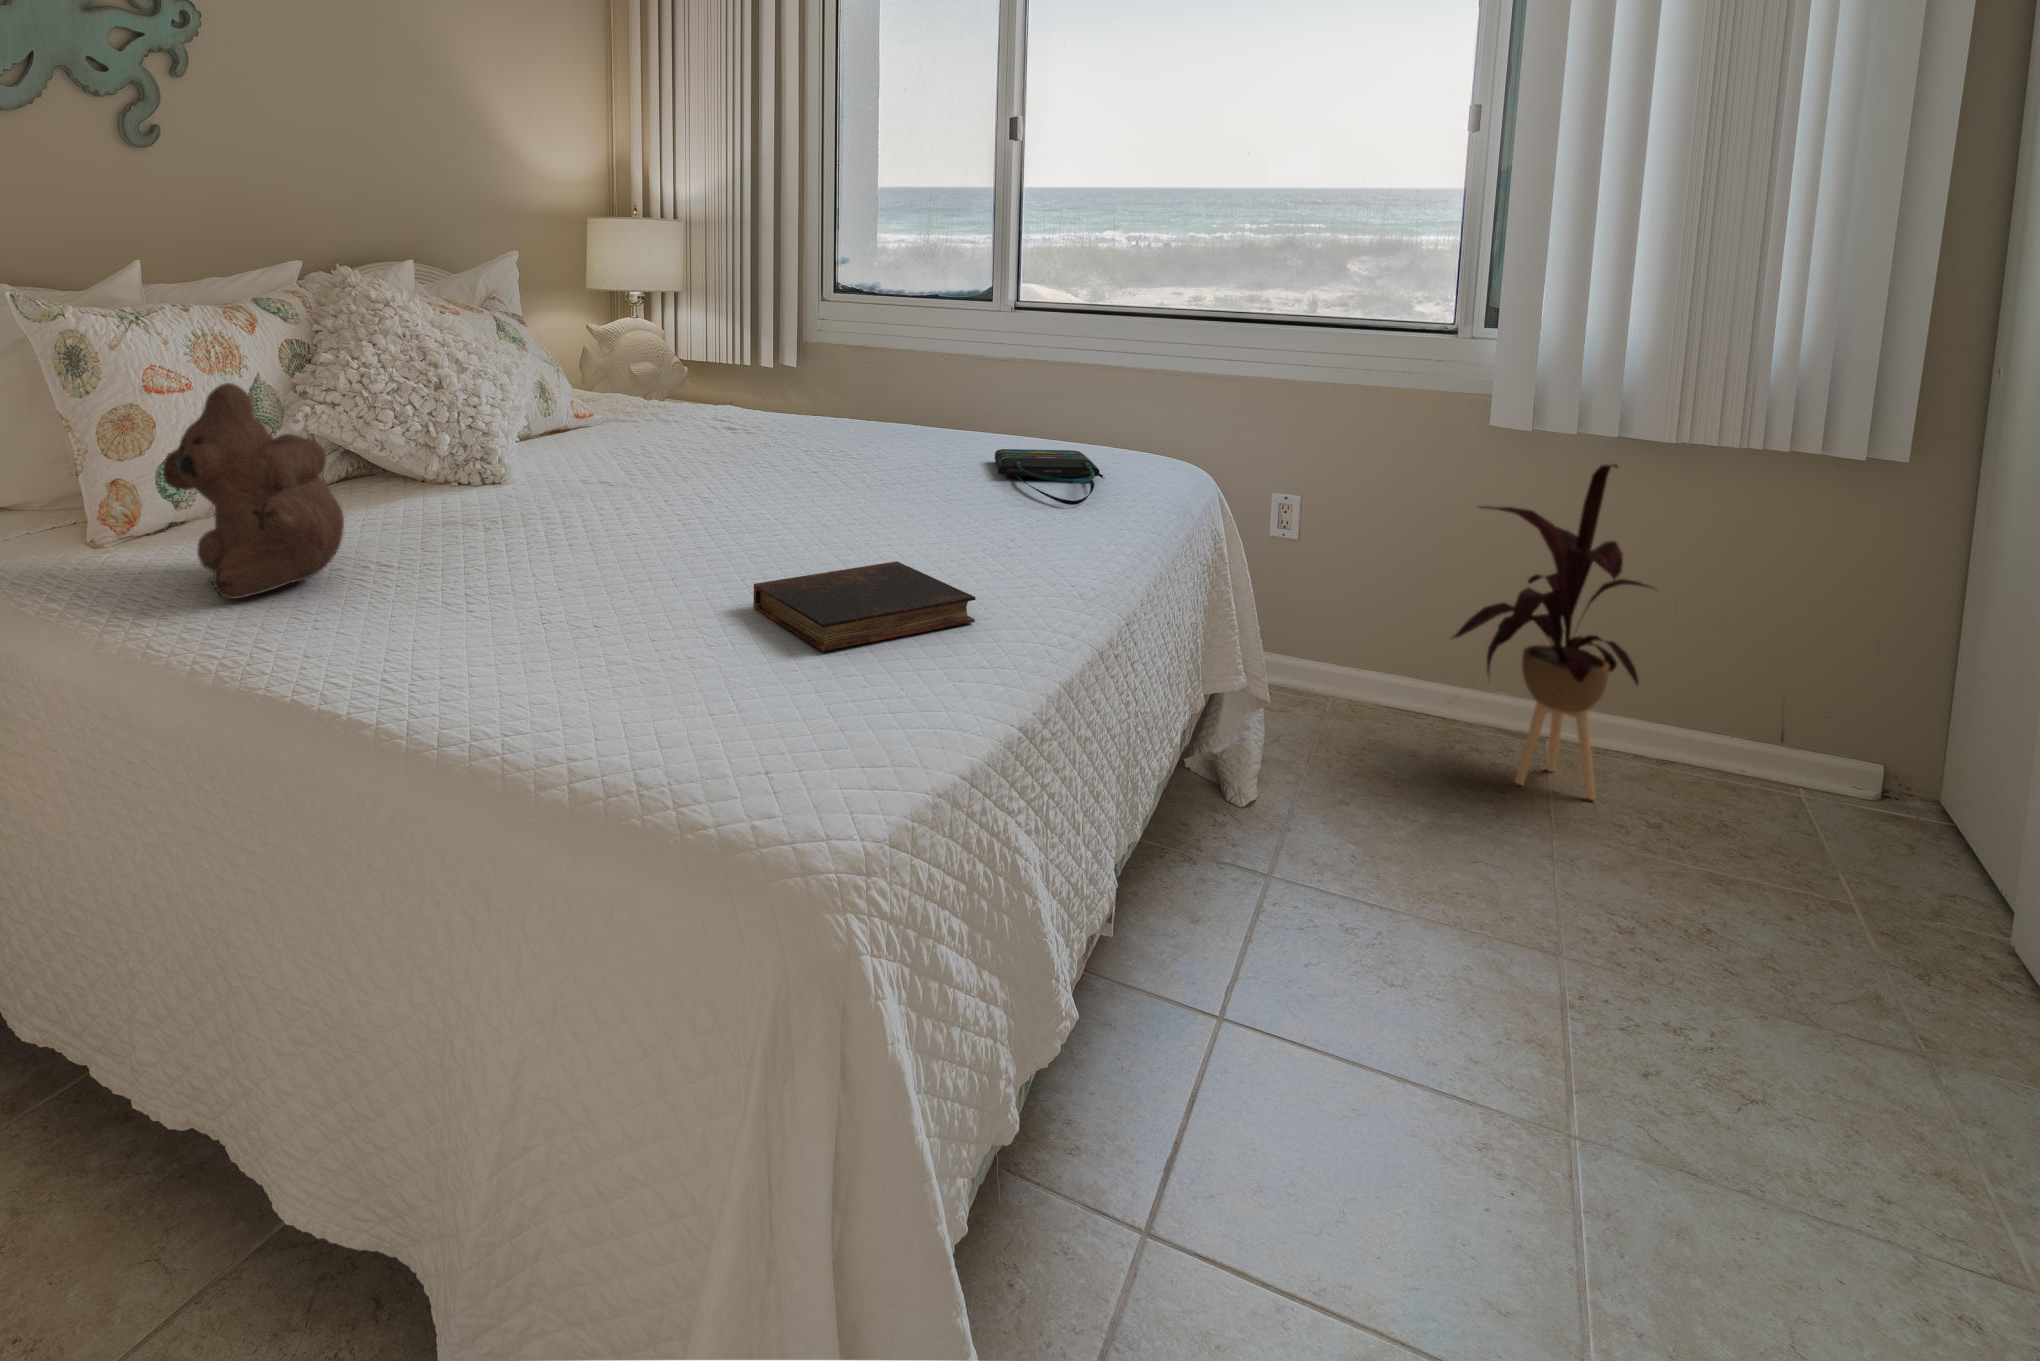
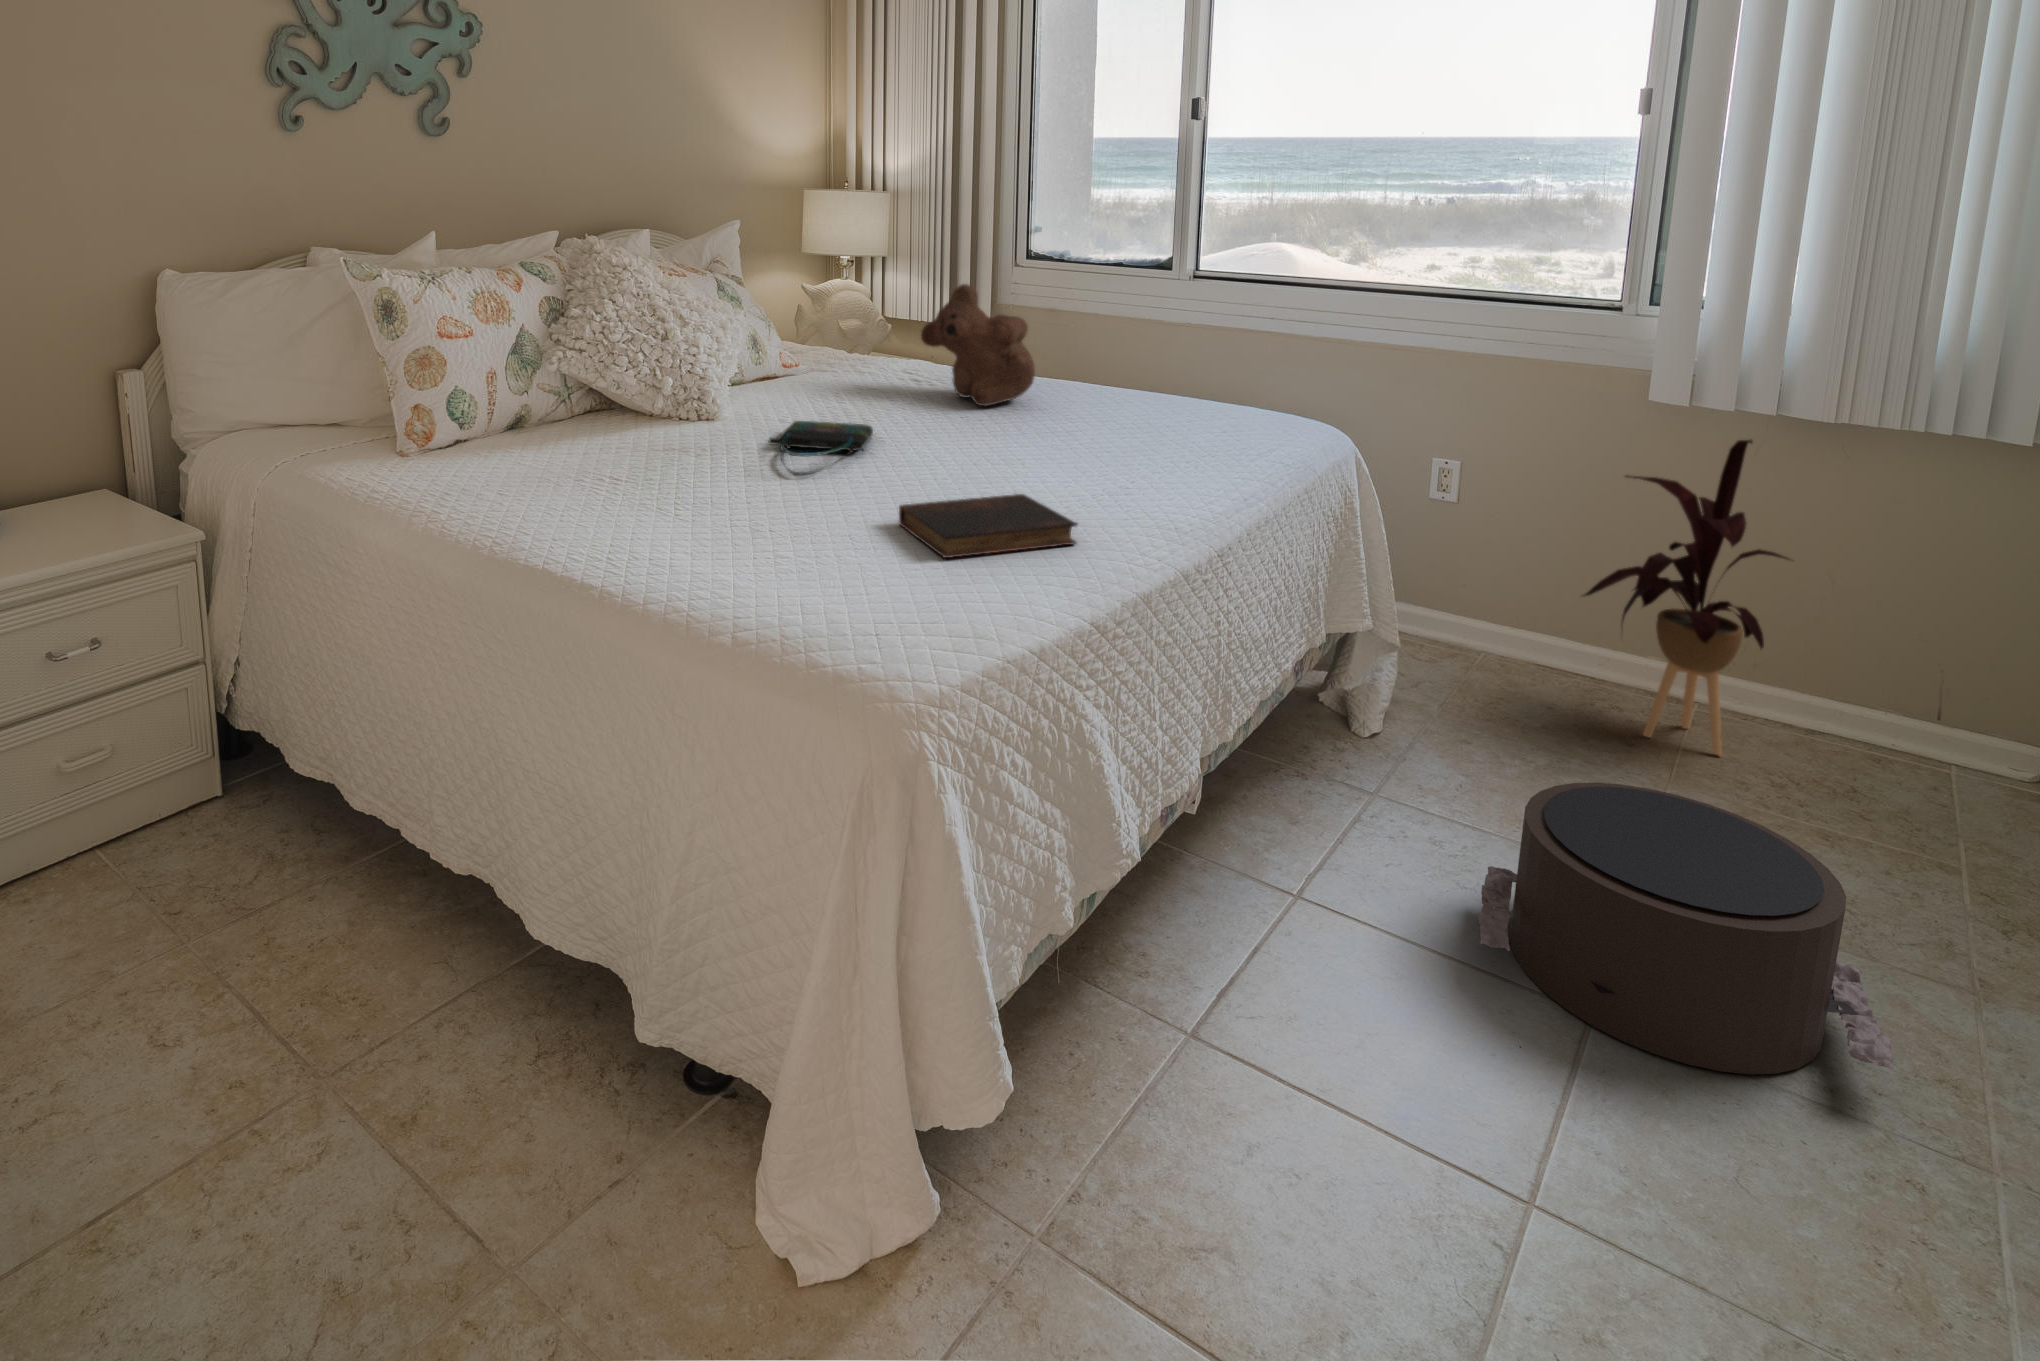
teddy bear: present [163,383,344,599] -> present [921,284,1035,406]
tote bag: present [995,449,1105,505] -> present [768,421,873,476]
pouf: none [1422,855,1912,1198] -> present [1478,783,1893,1074]

